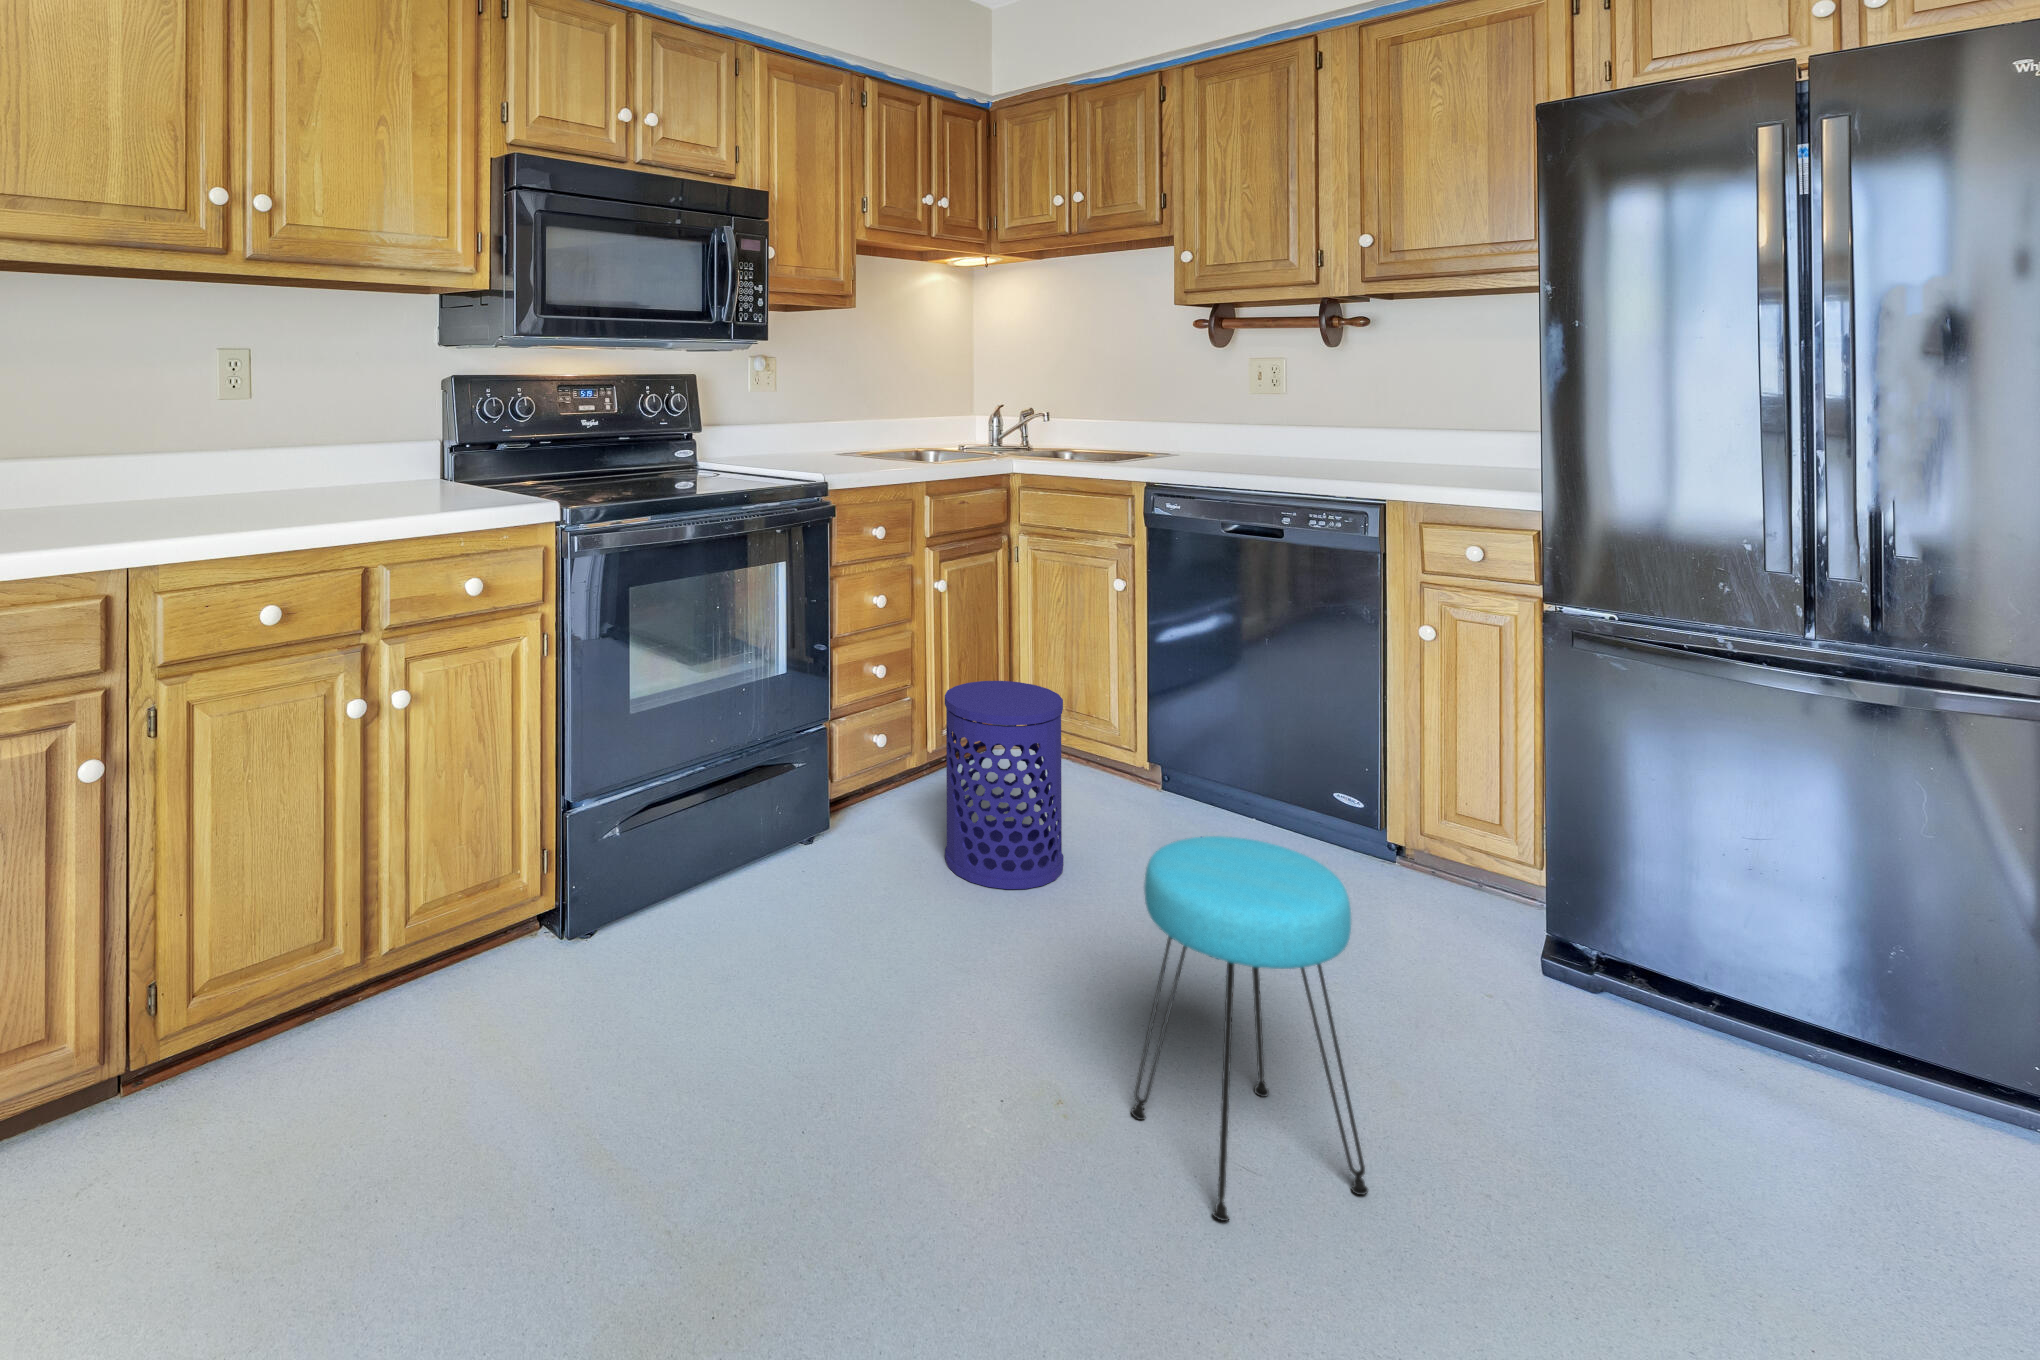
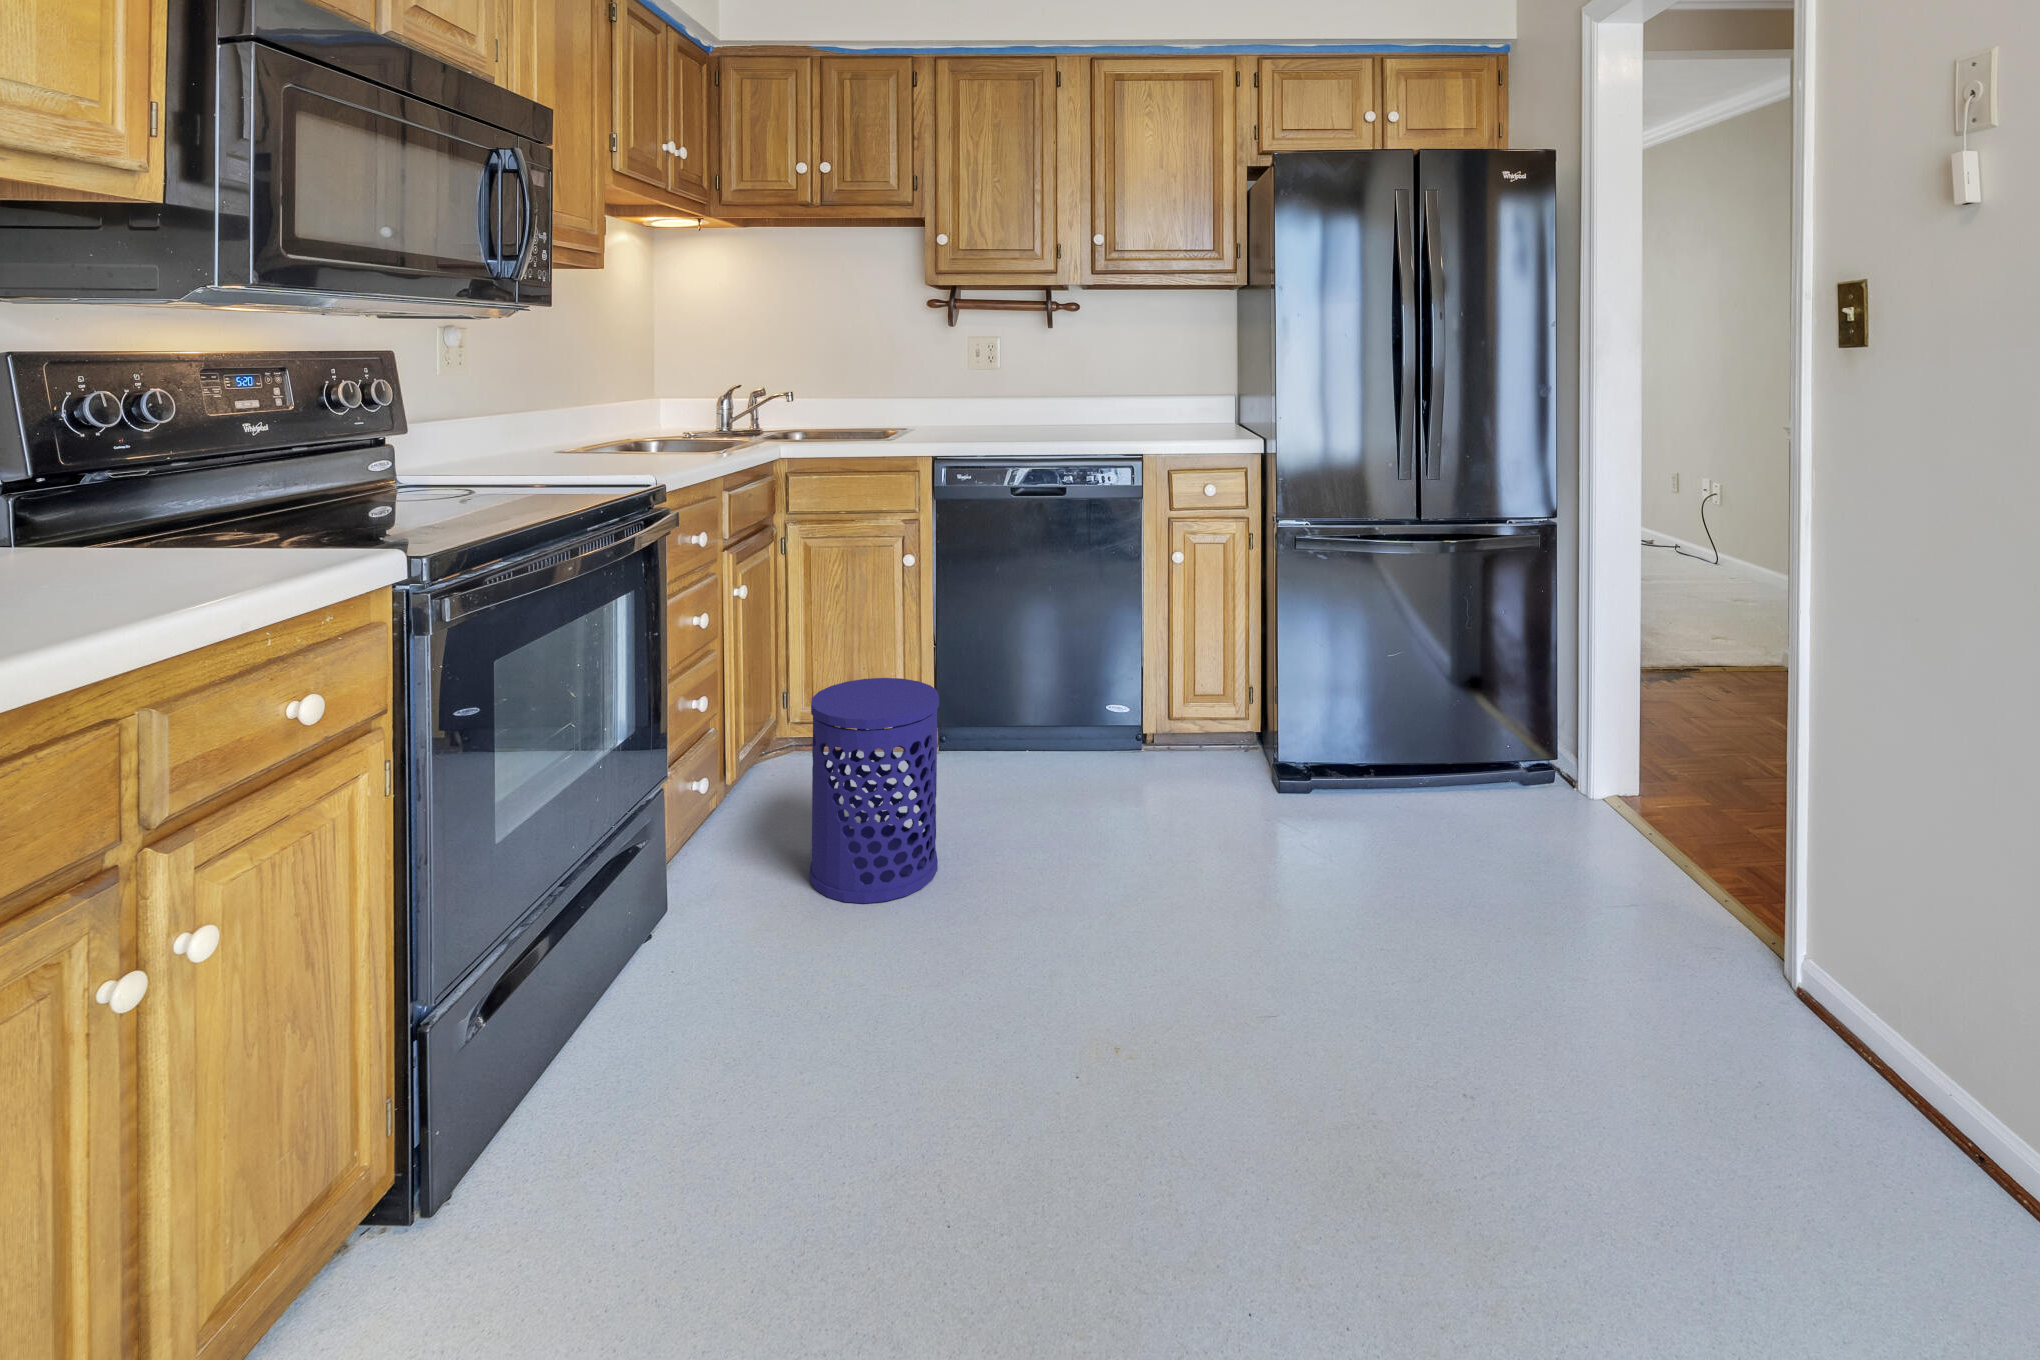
stool: present [1131,836,1368,1221] -> none [1200,759,1381,1090]

